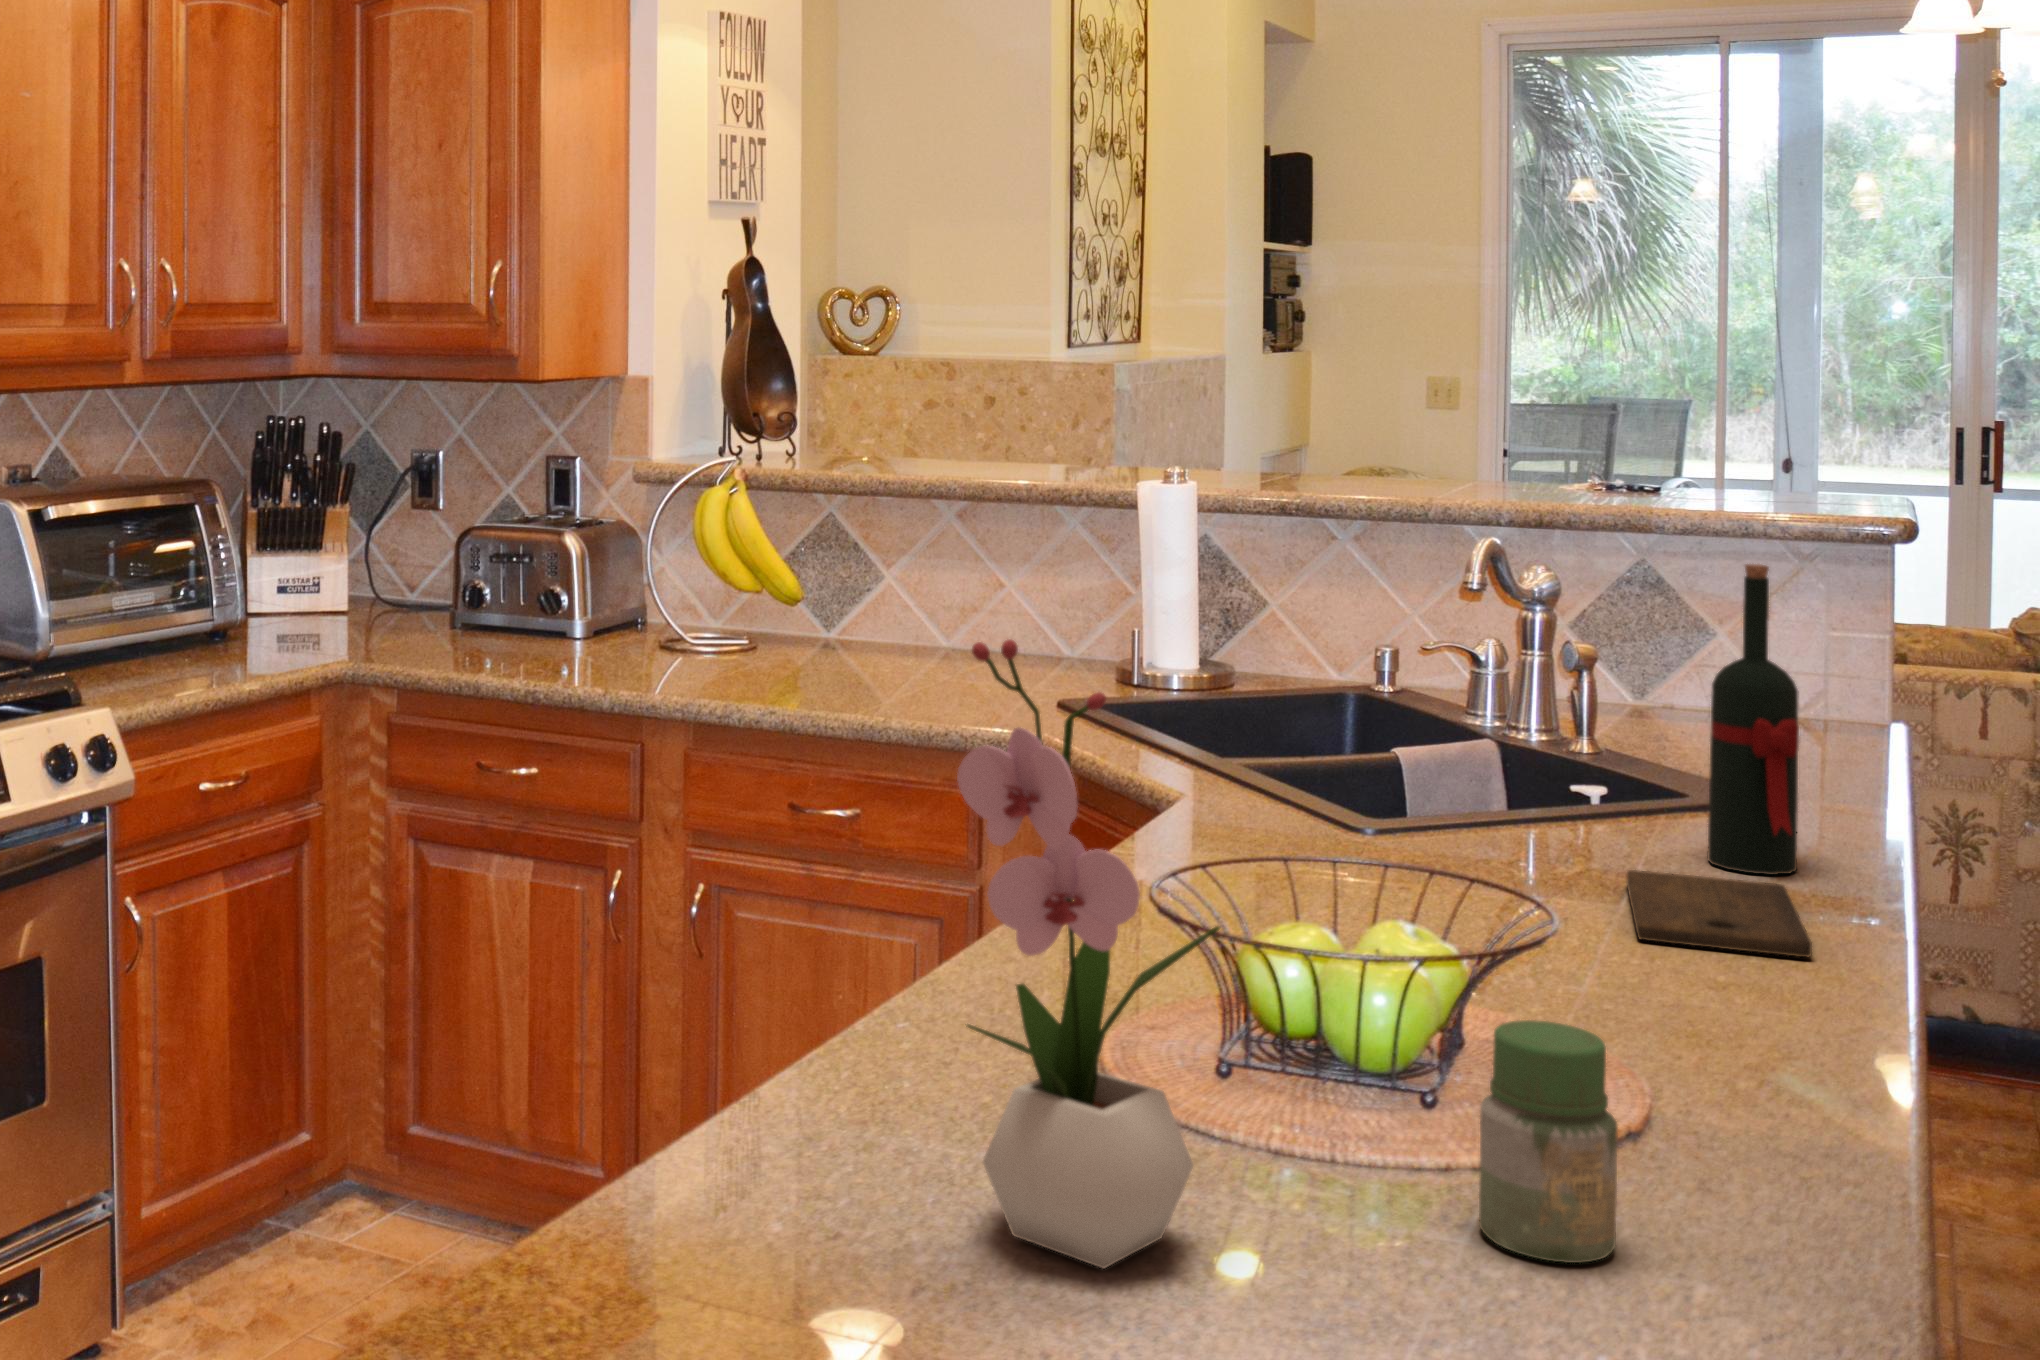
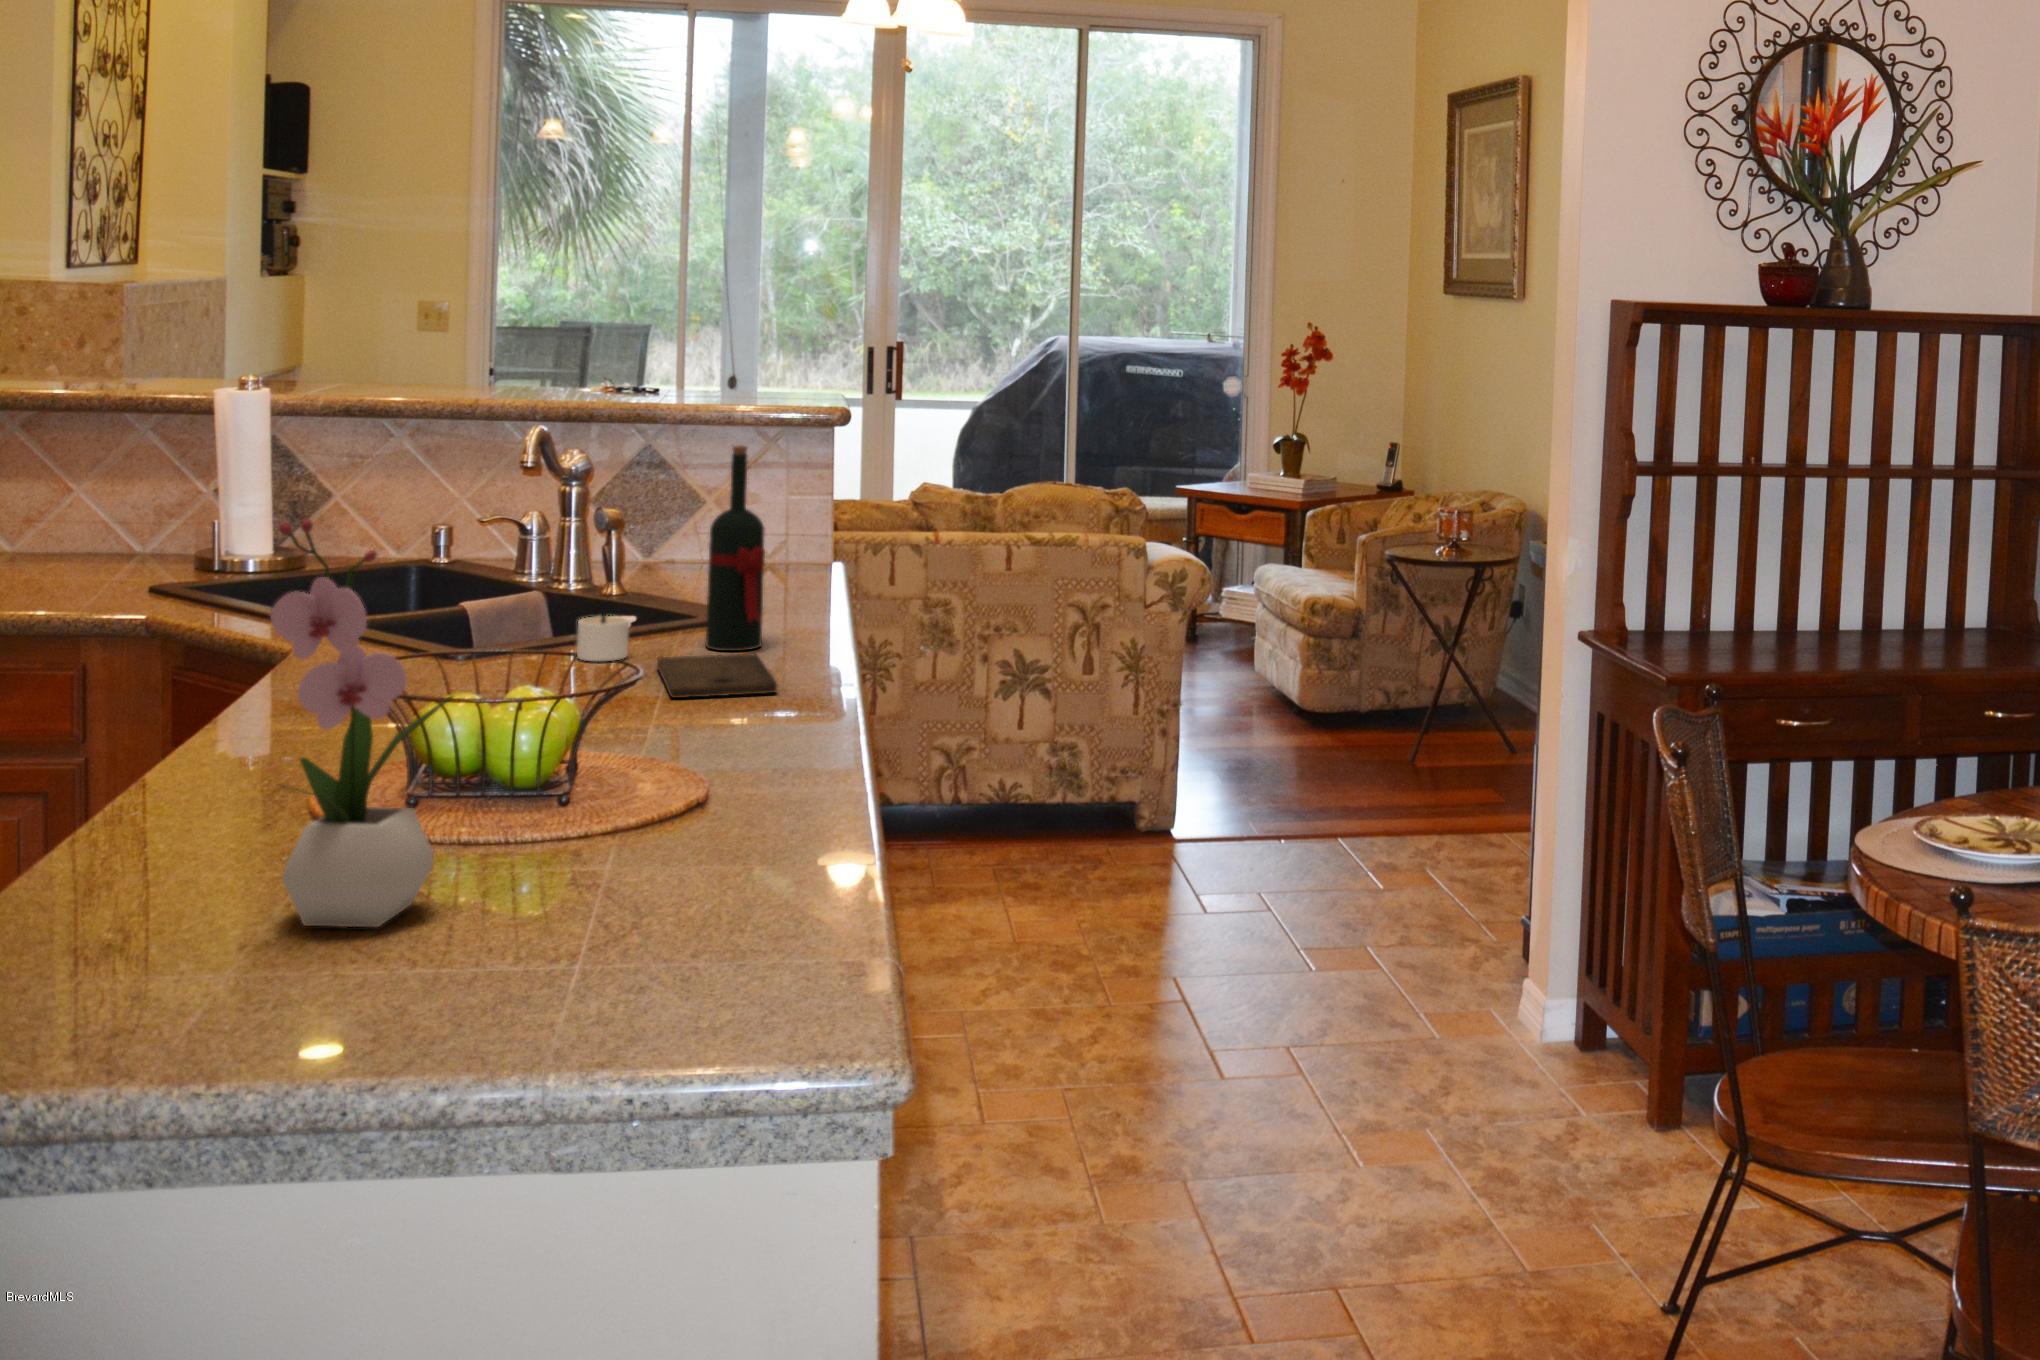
candle: none [1516,795,1613,863] -> present [577,616,629,661]
jar: present [1479,1020,1618,1263] -> none [611,727,694,866]

